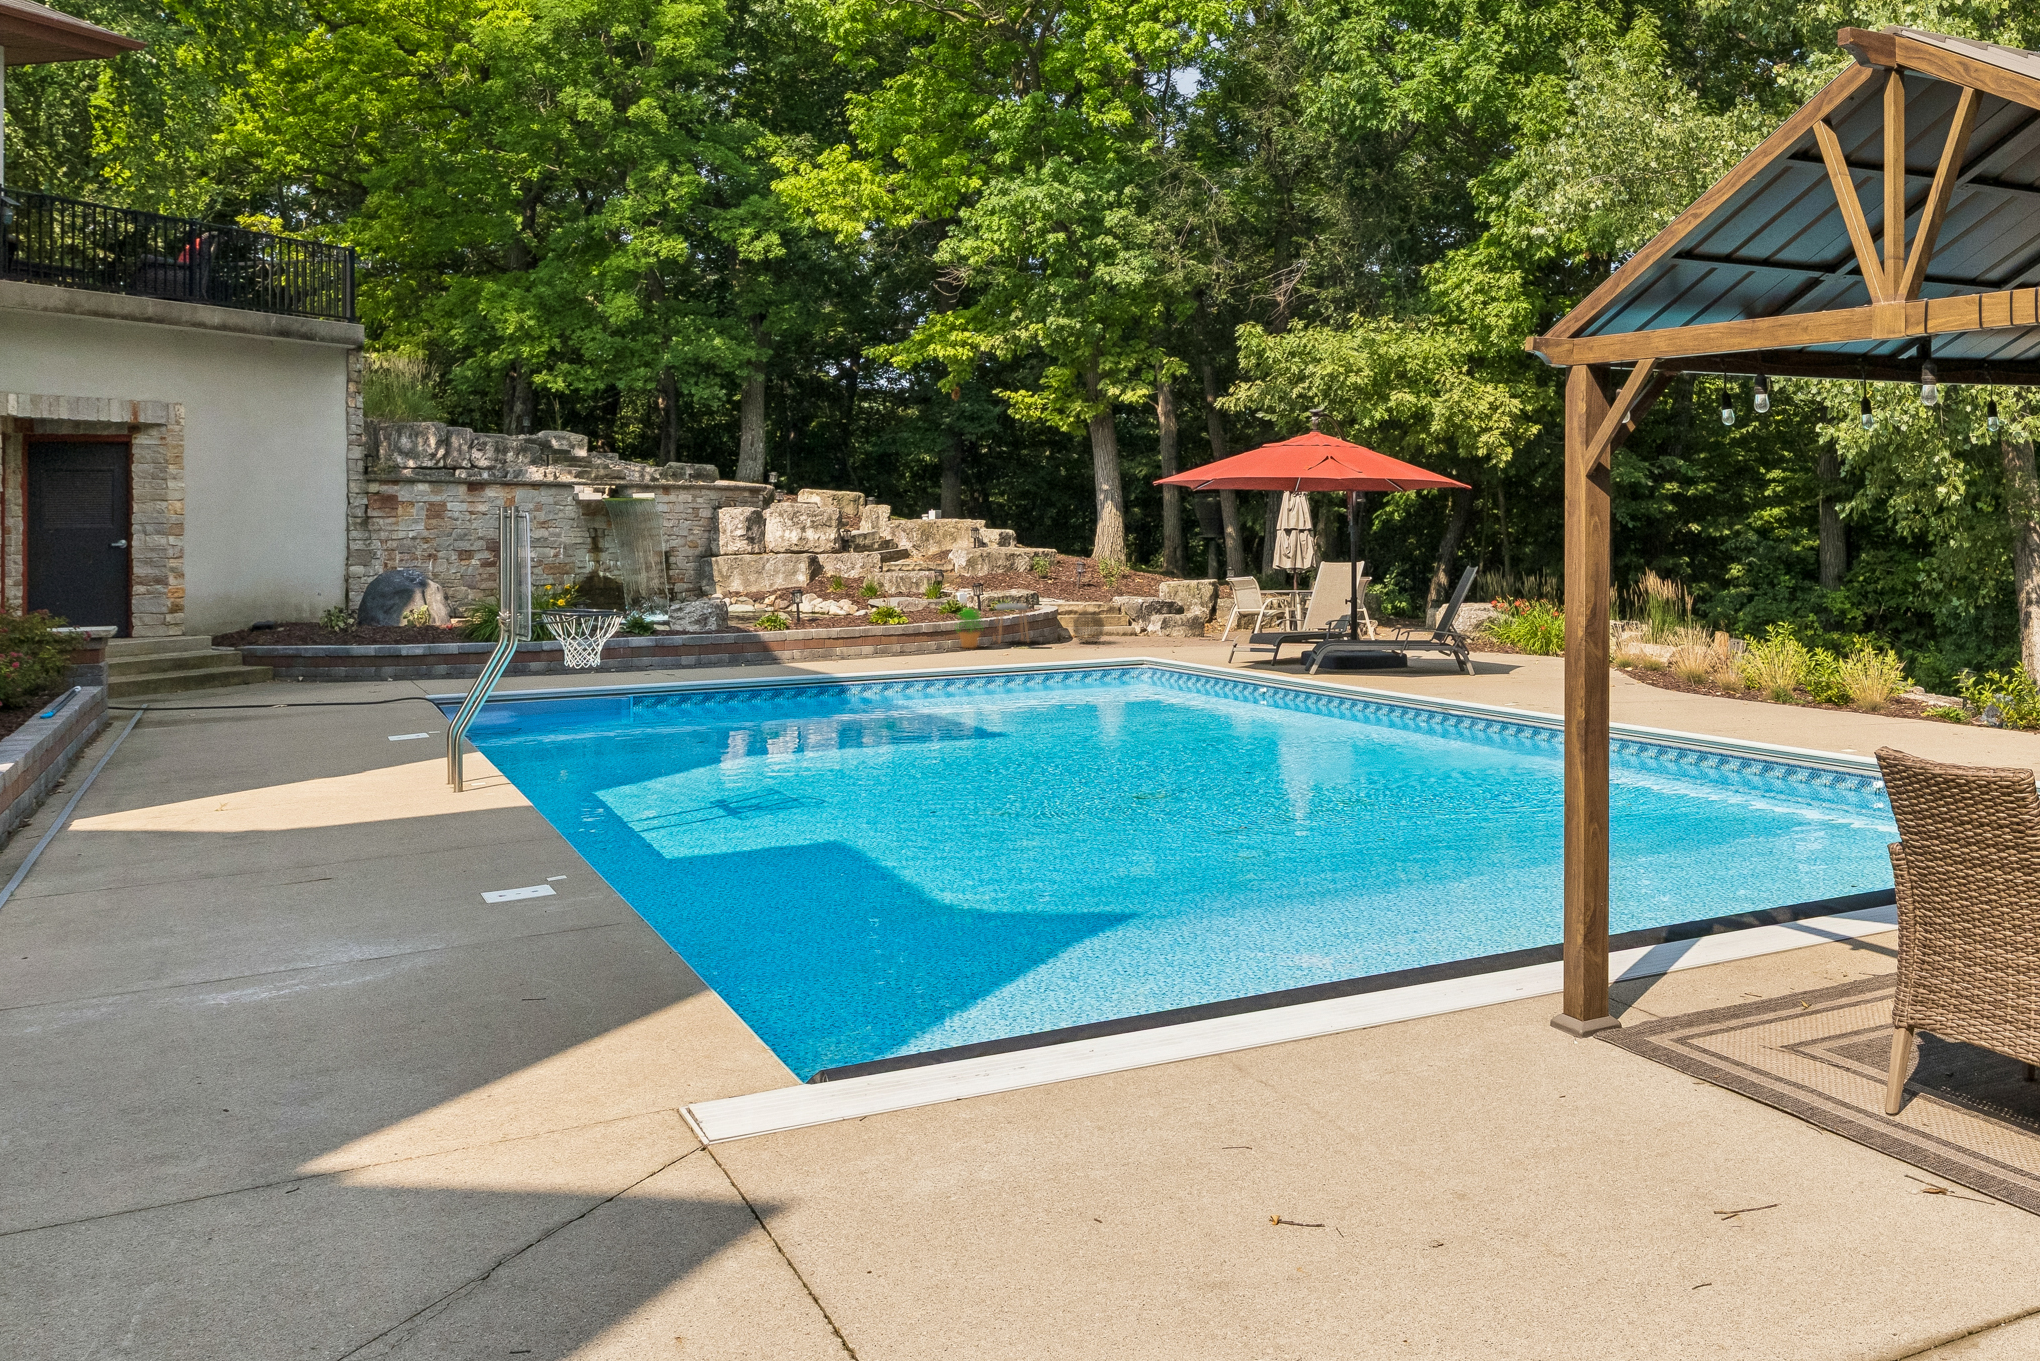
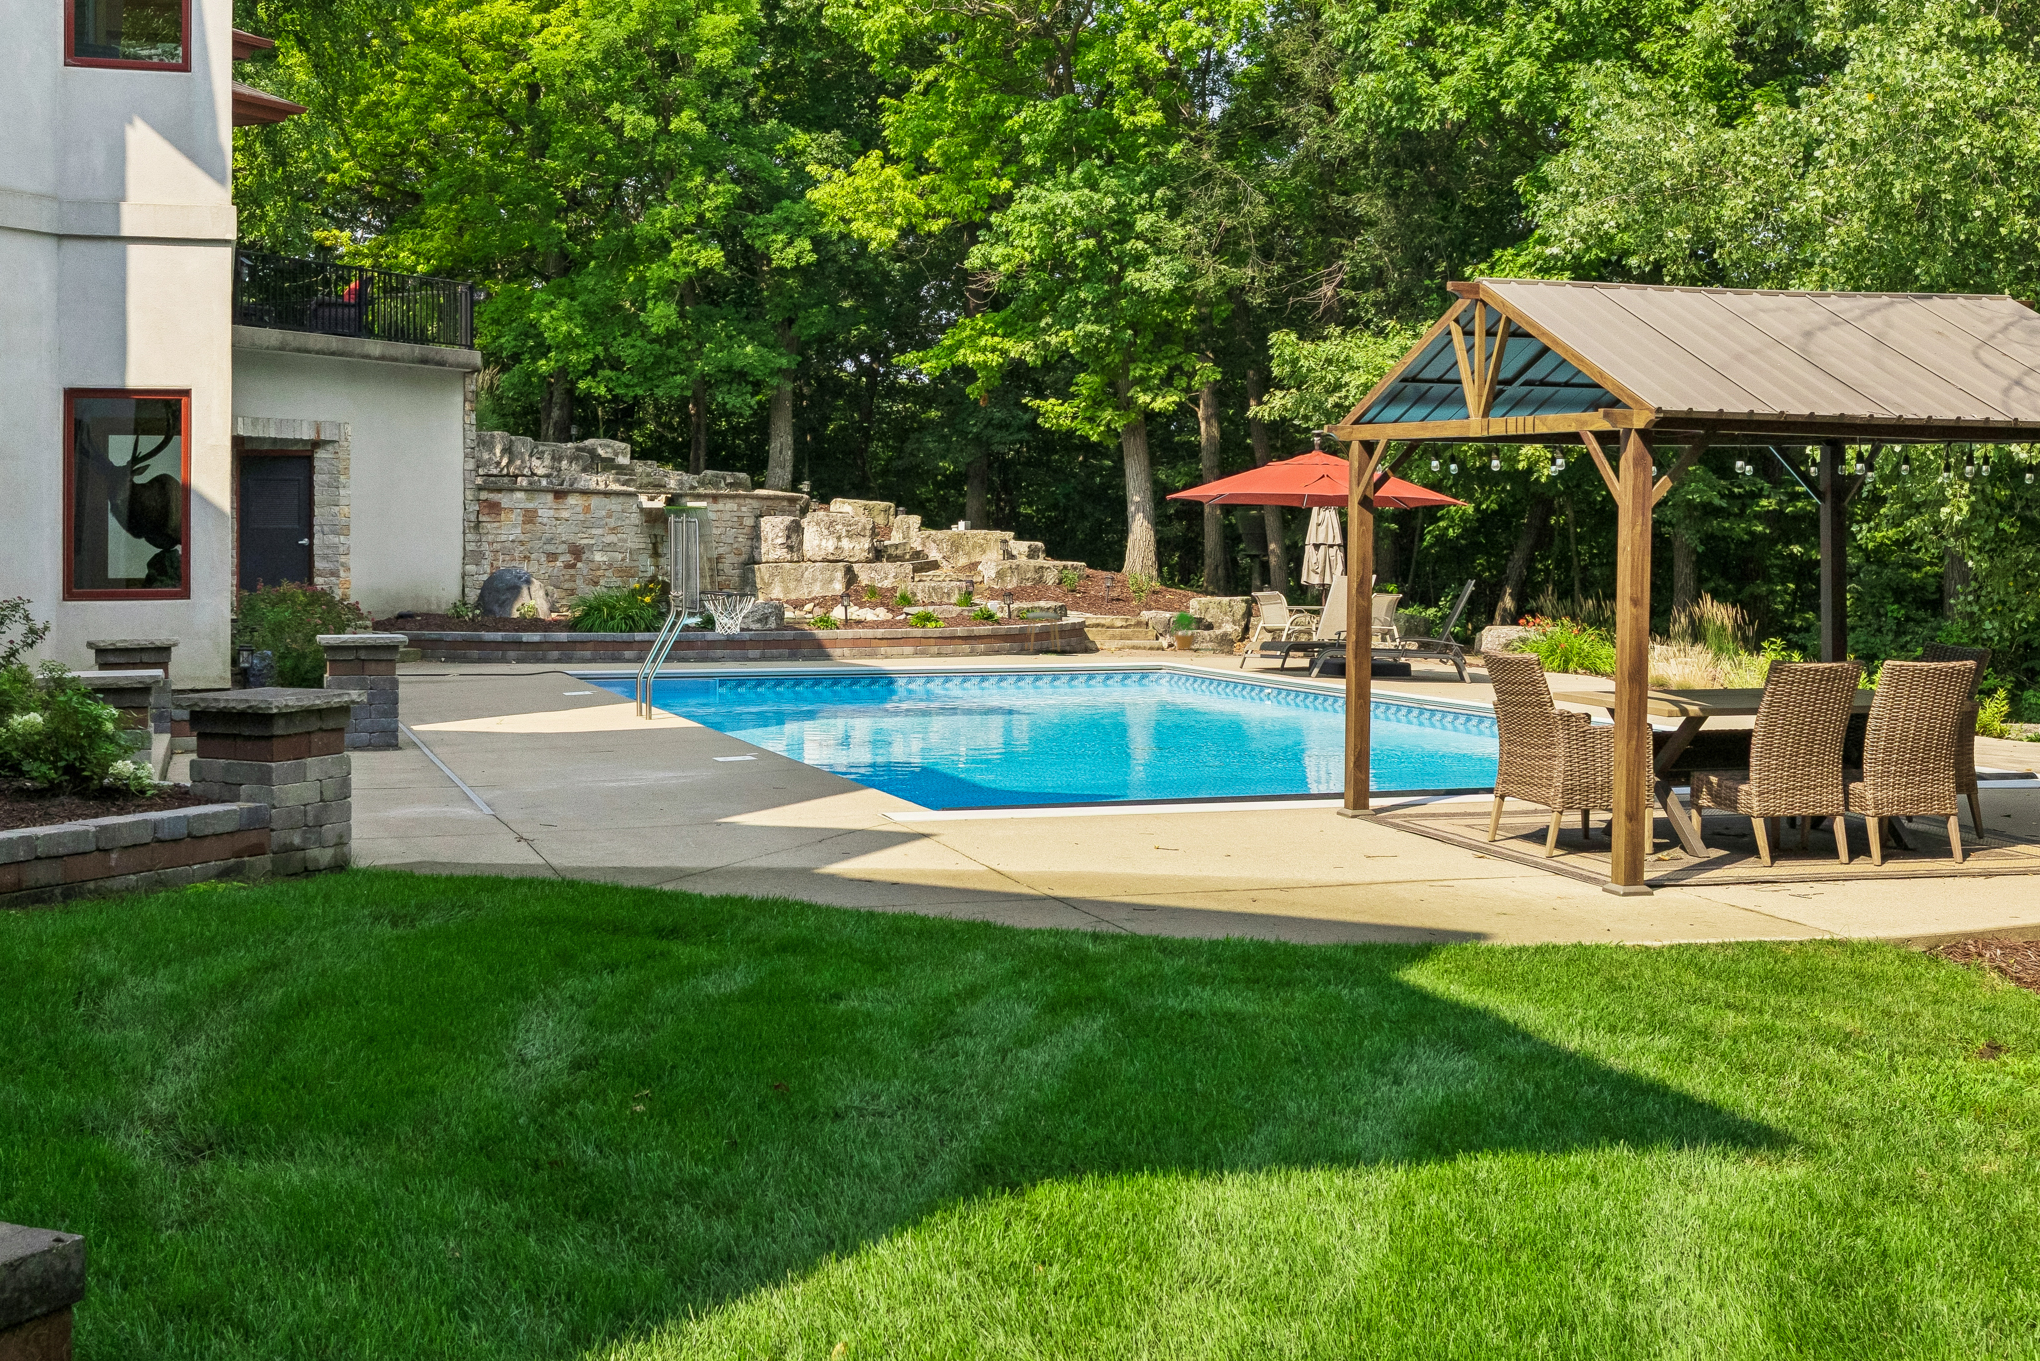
potted plant: present [955,607,983,648] -> present [1173,612,1197,650]
woven basket: present [1073,611,1104,643] -> none [1103,622,1133,654]

